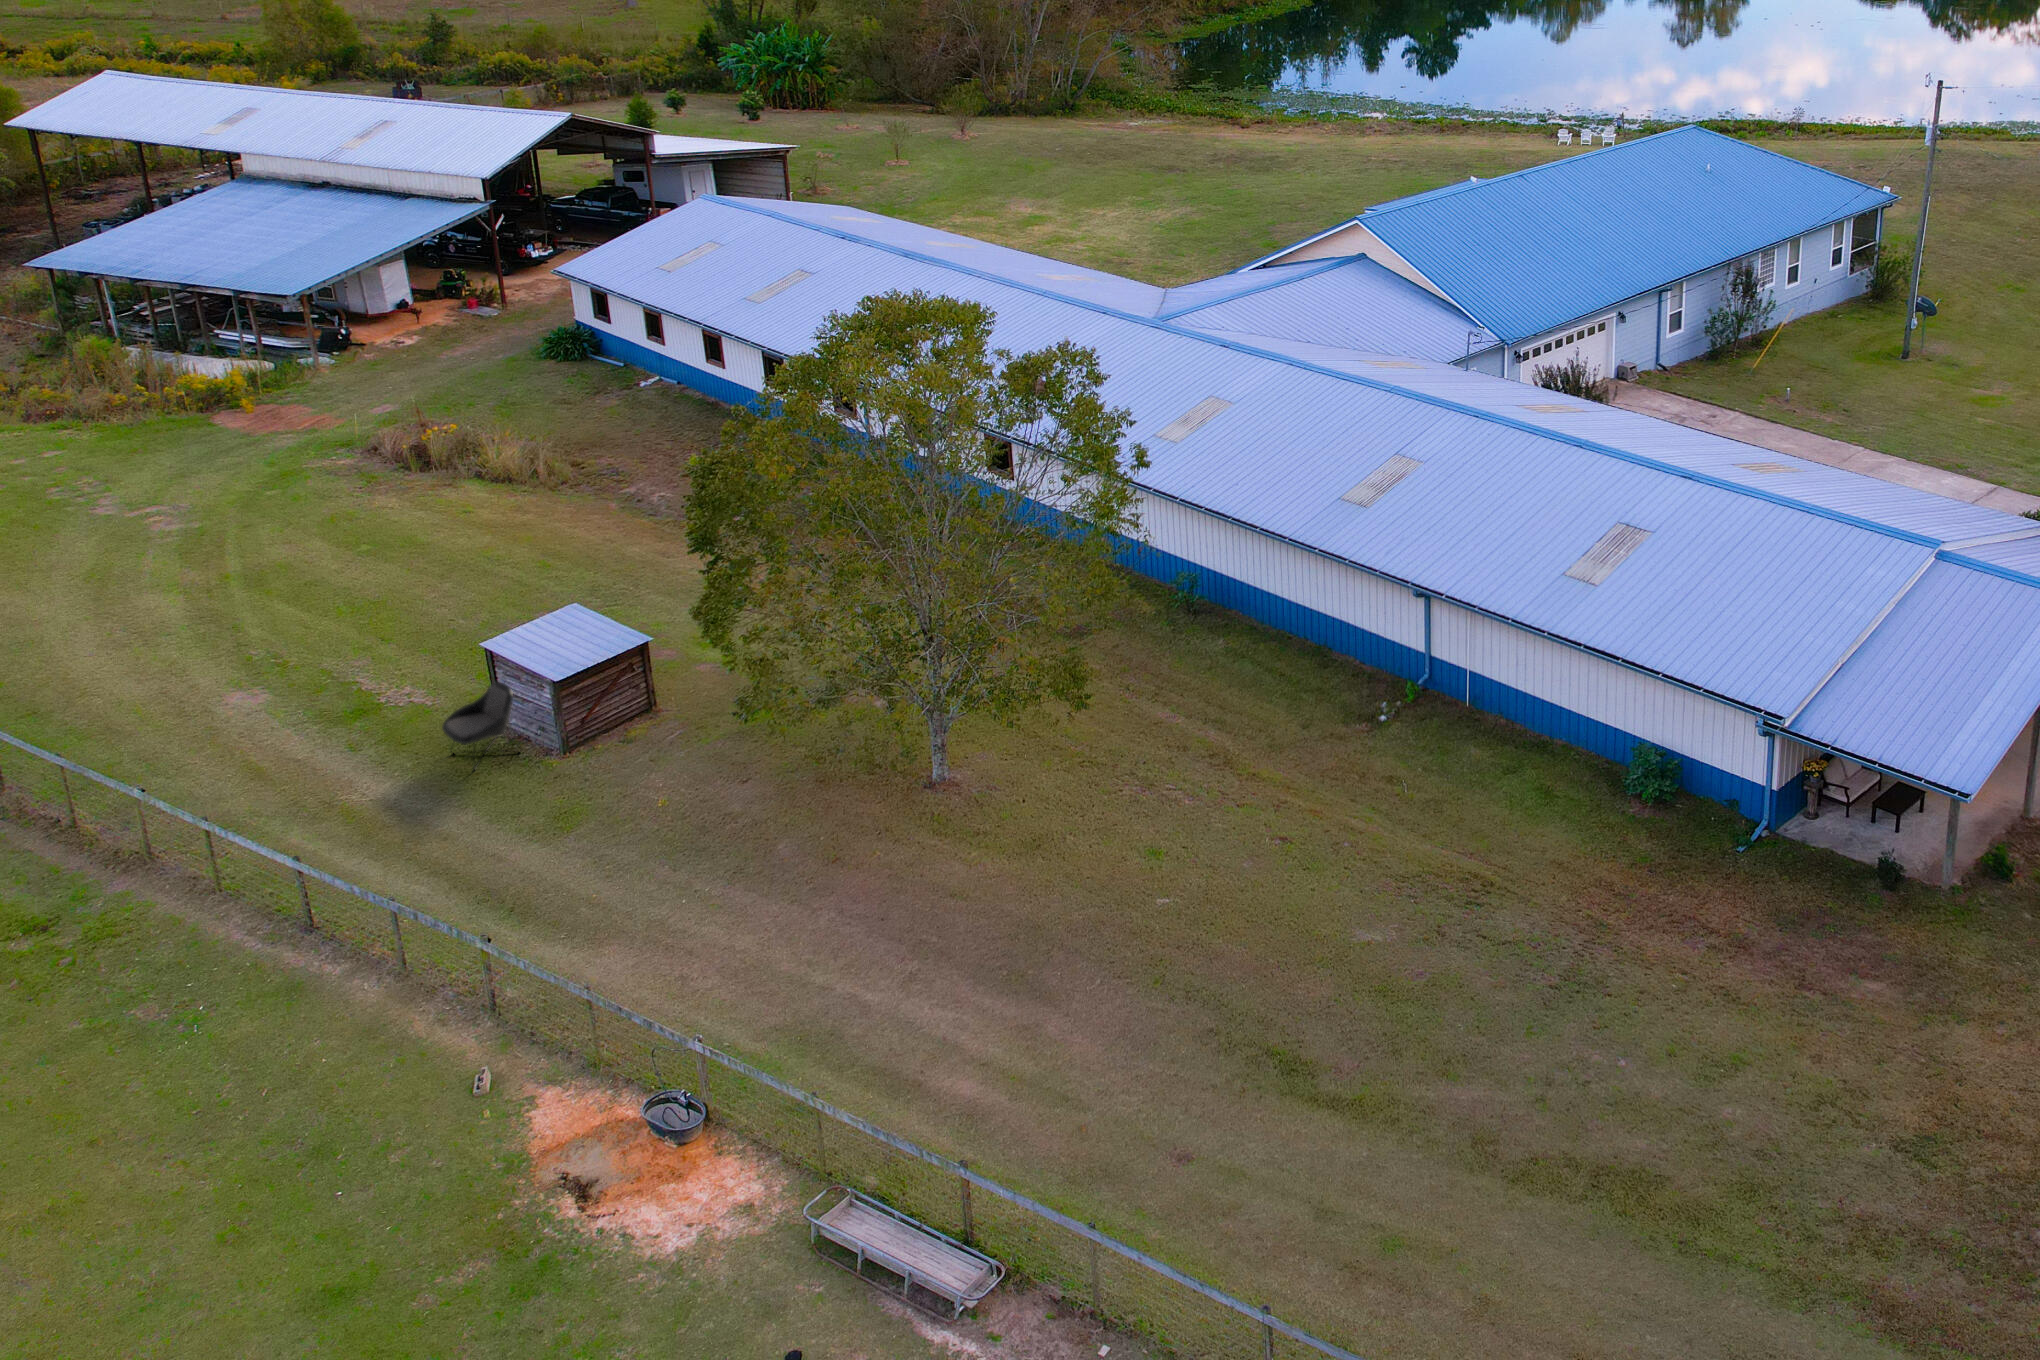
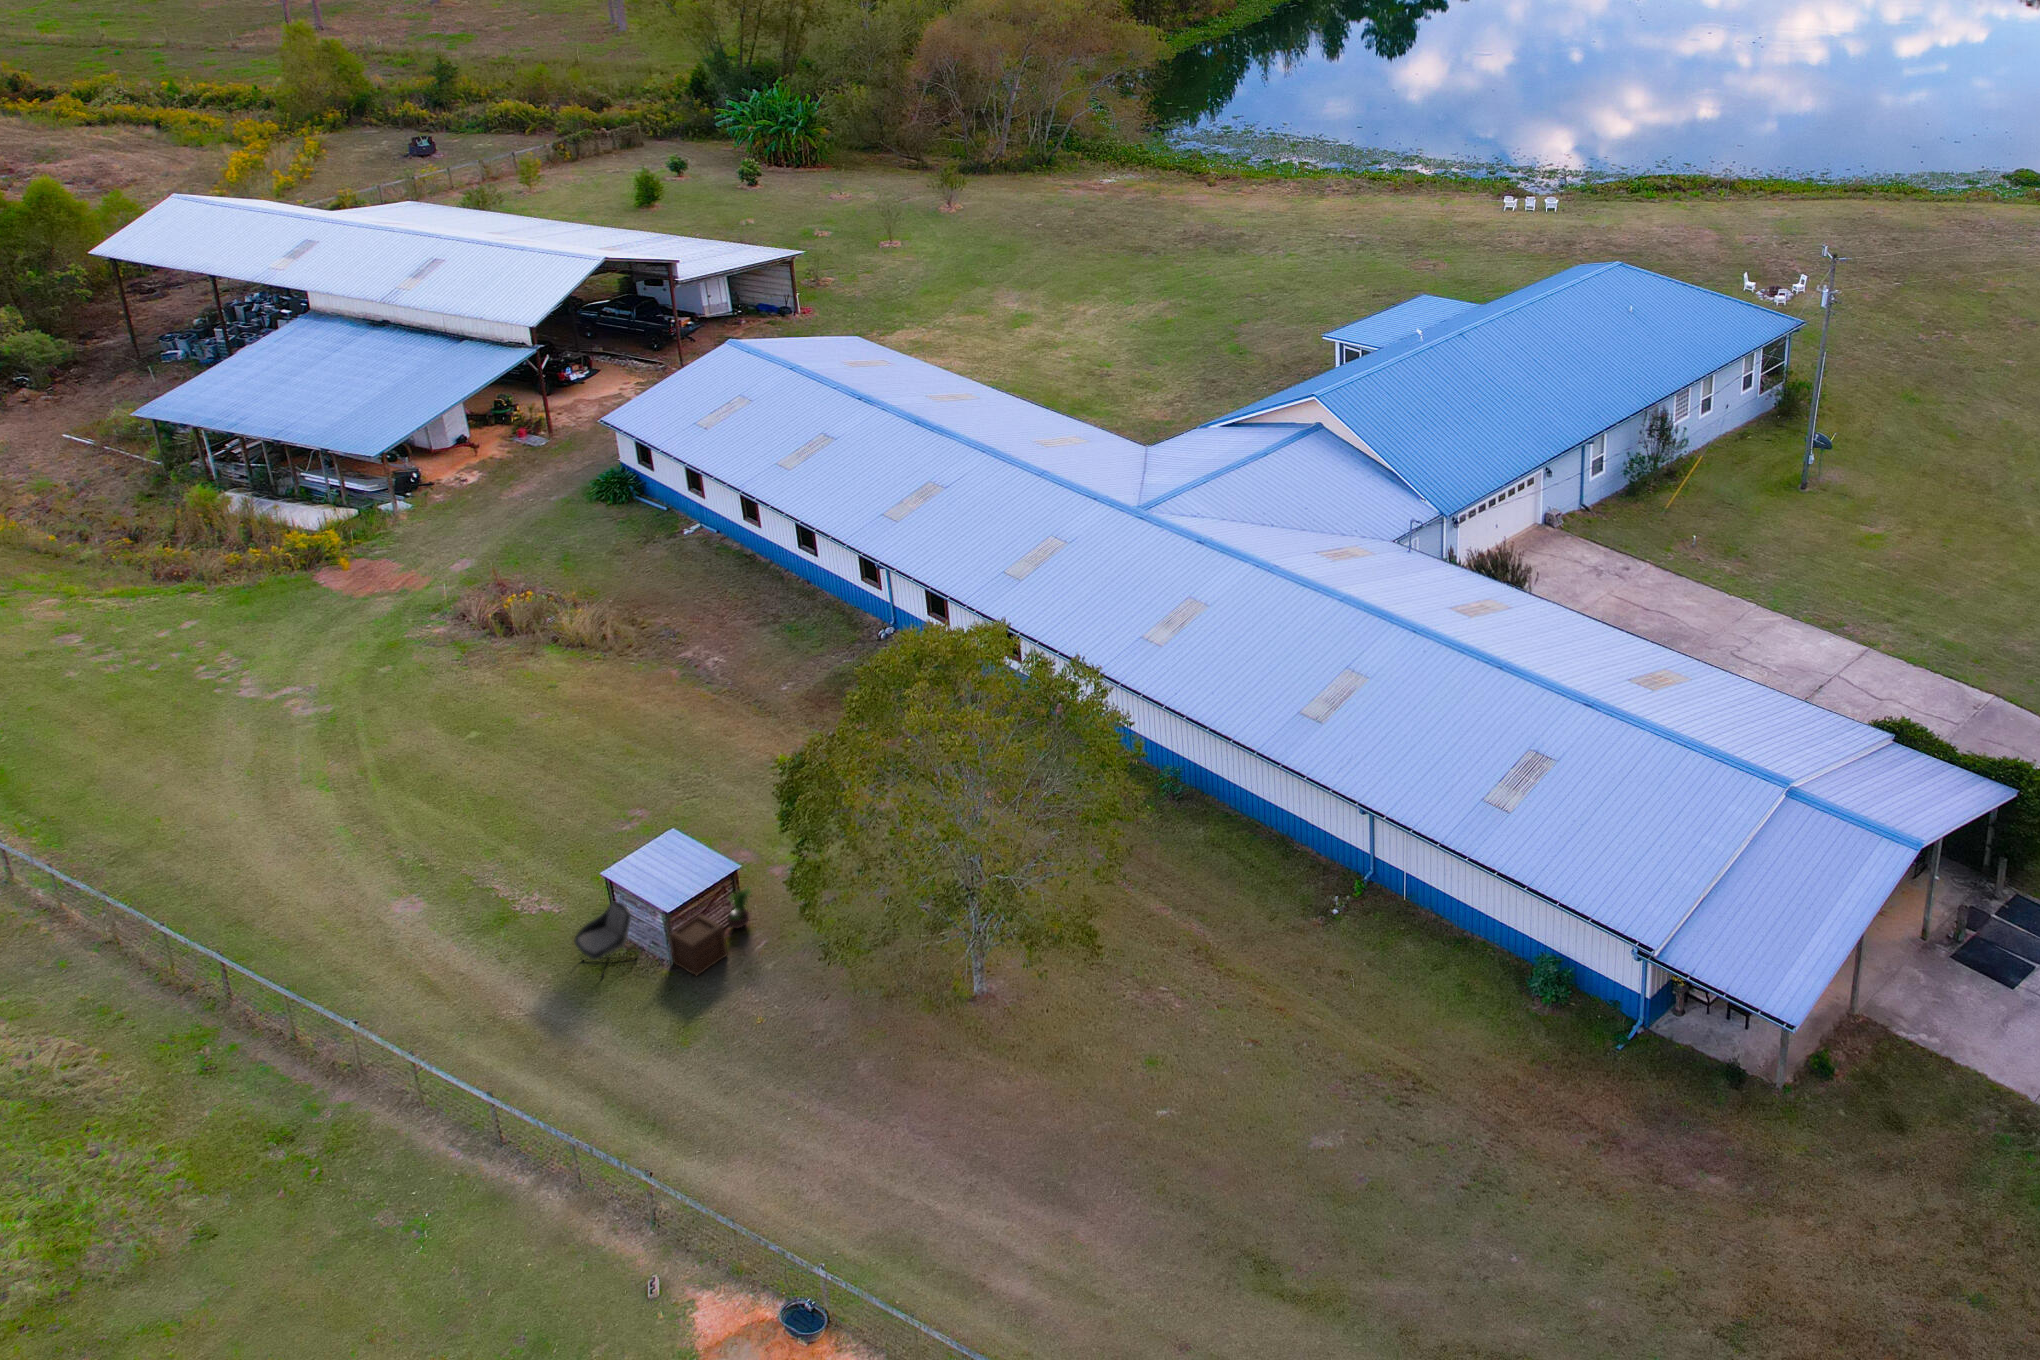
potted tree: none [636,670,669,725] -> present [727,889,750,928]
wooden crate: none [557,698,633,770] -> present [670,915,727,976]

